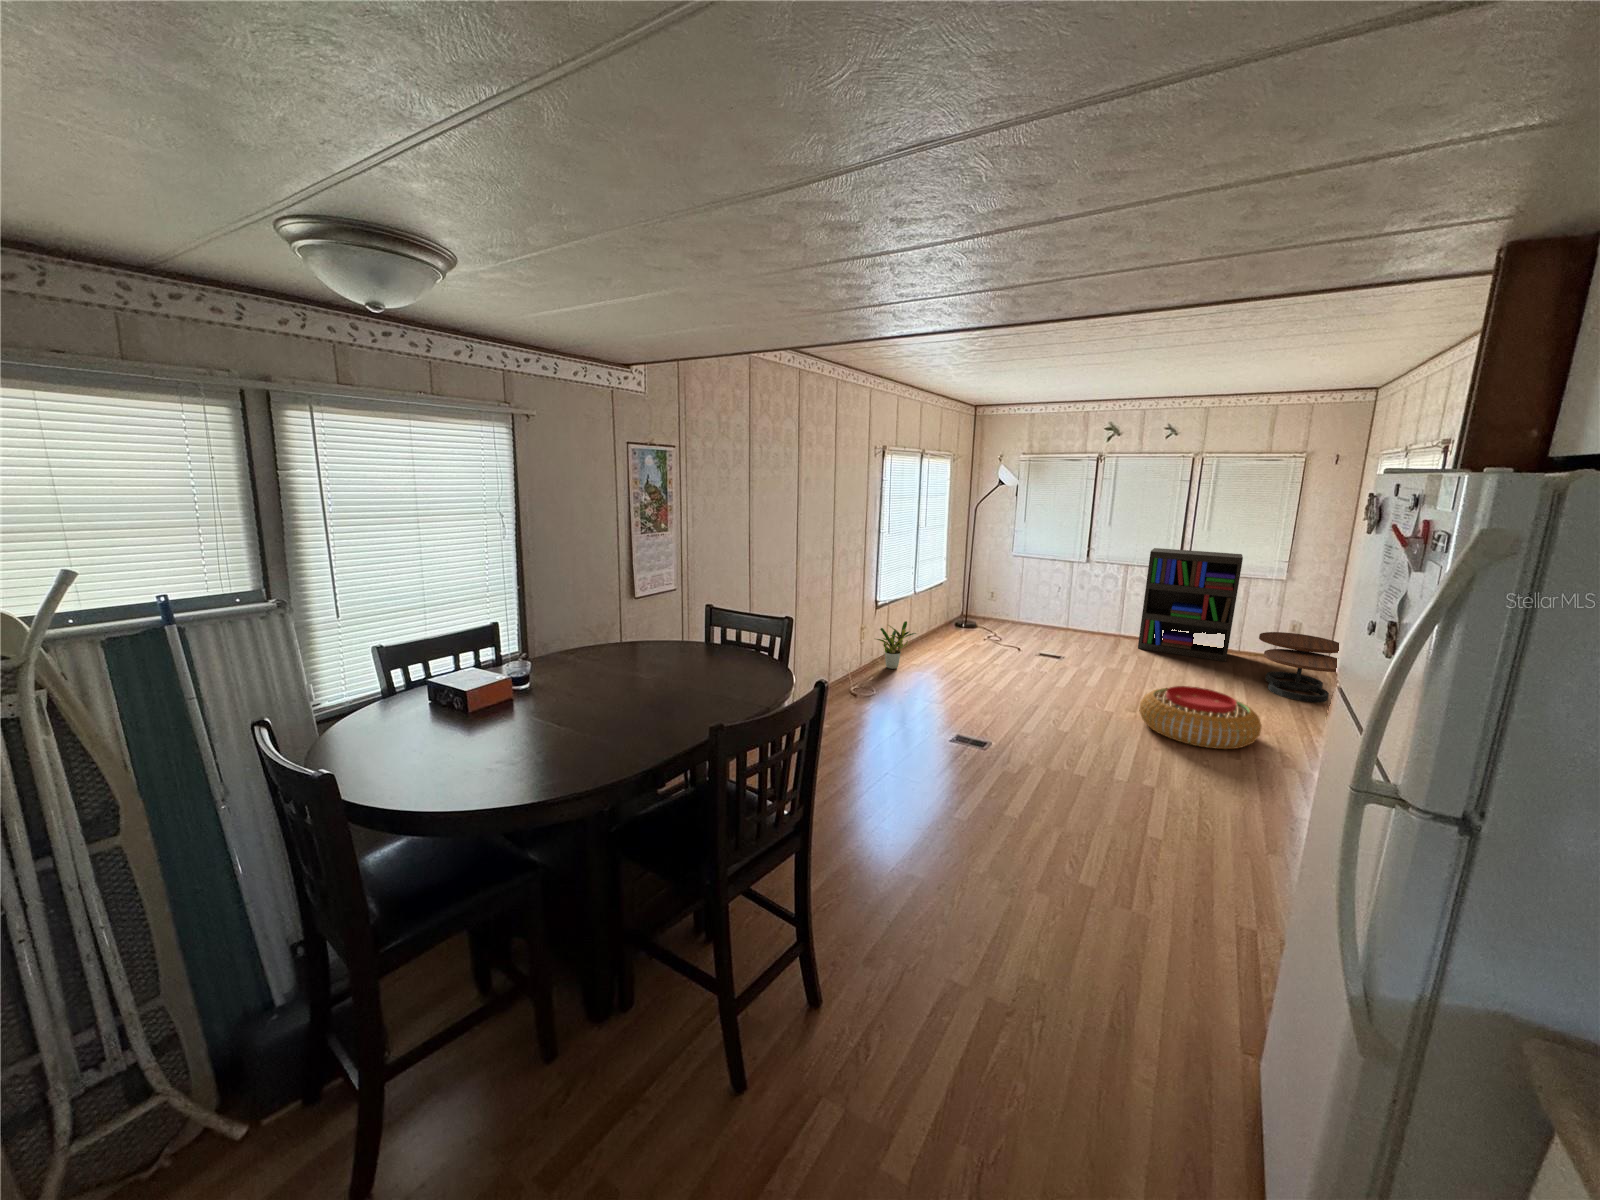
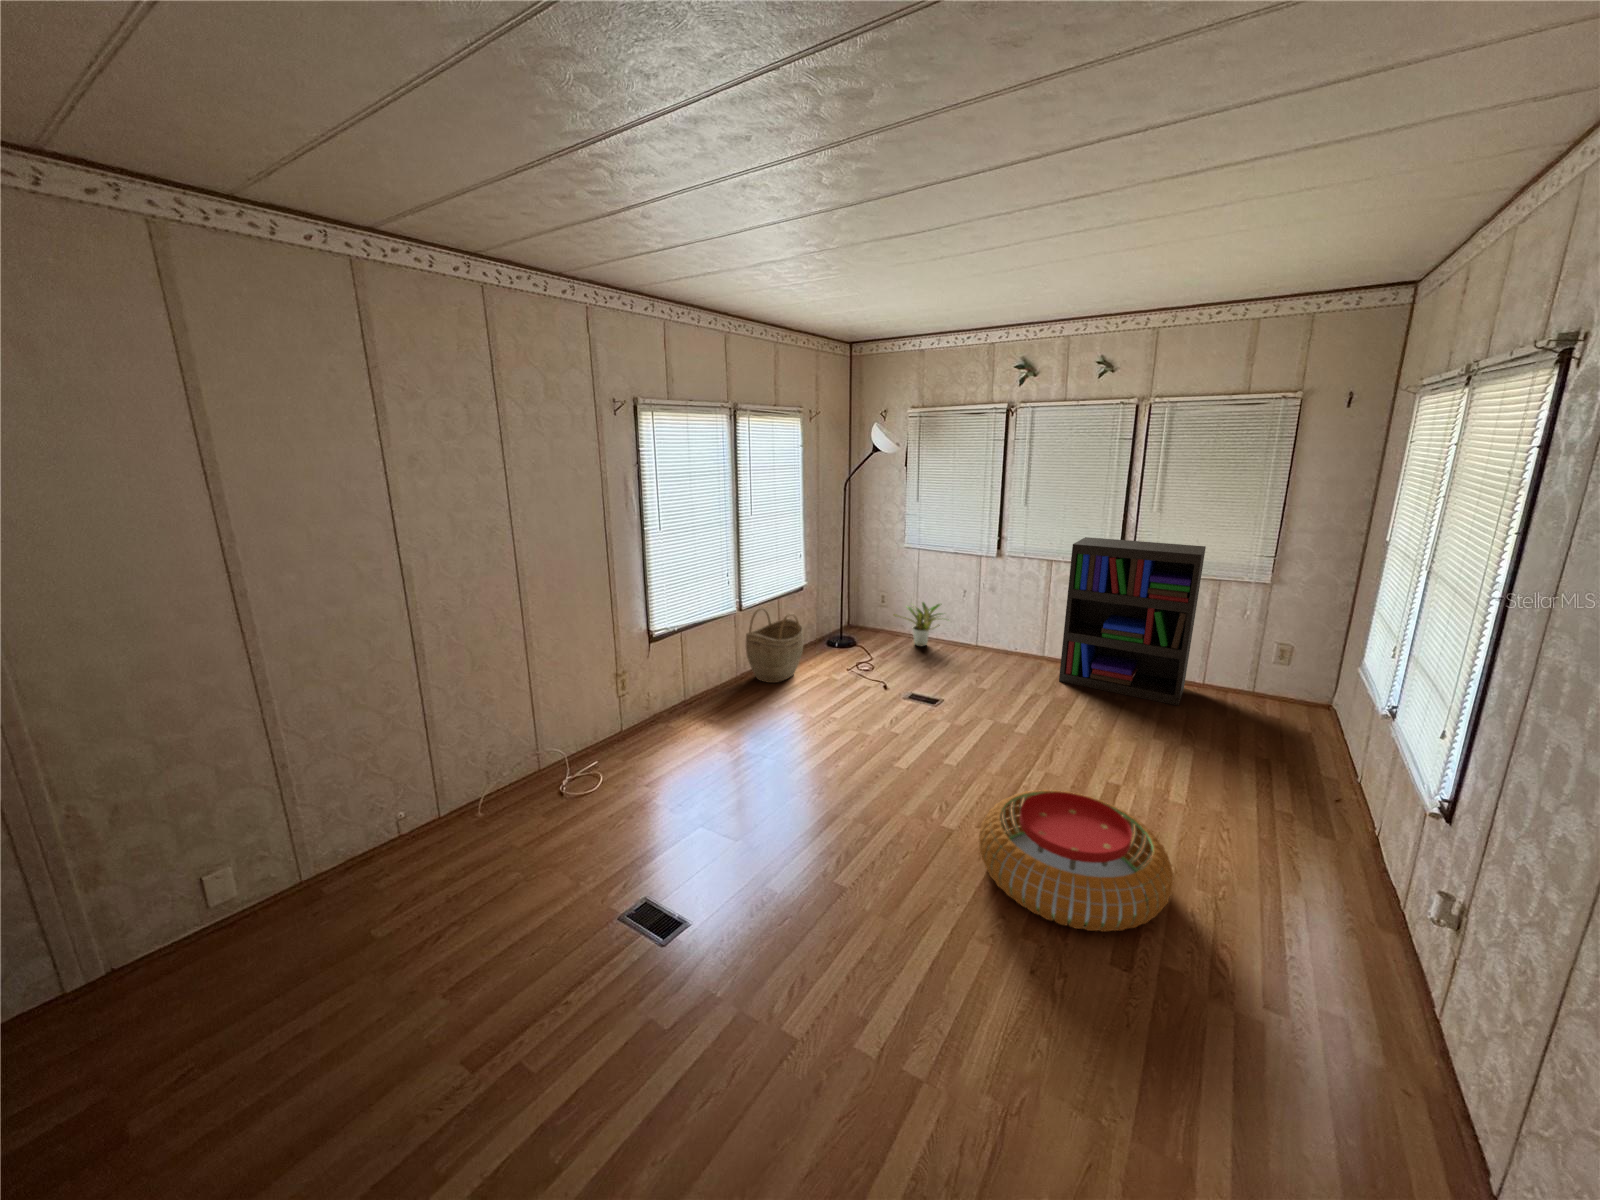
woven basket: none [918,593,956,646] -> present [746,608,803,683]
potted plant: present [877,621,916,669] -> present [894,602,943,646]
coffee table: present [1259,632,1339,702] -> none [1219,668,1354,795]

